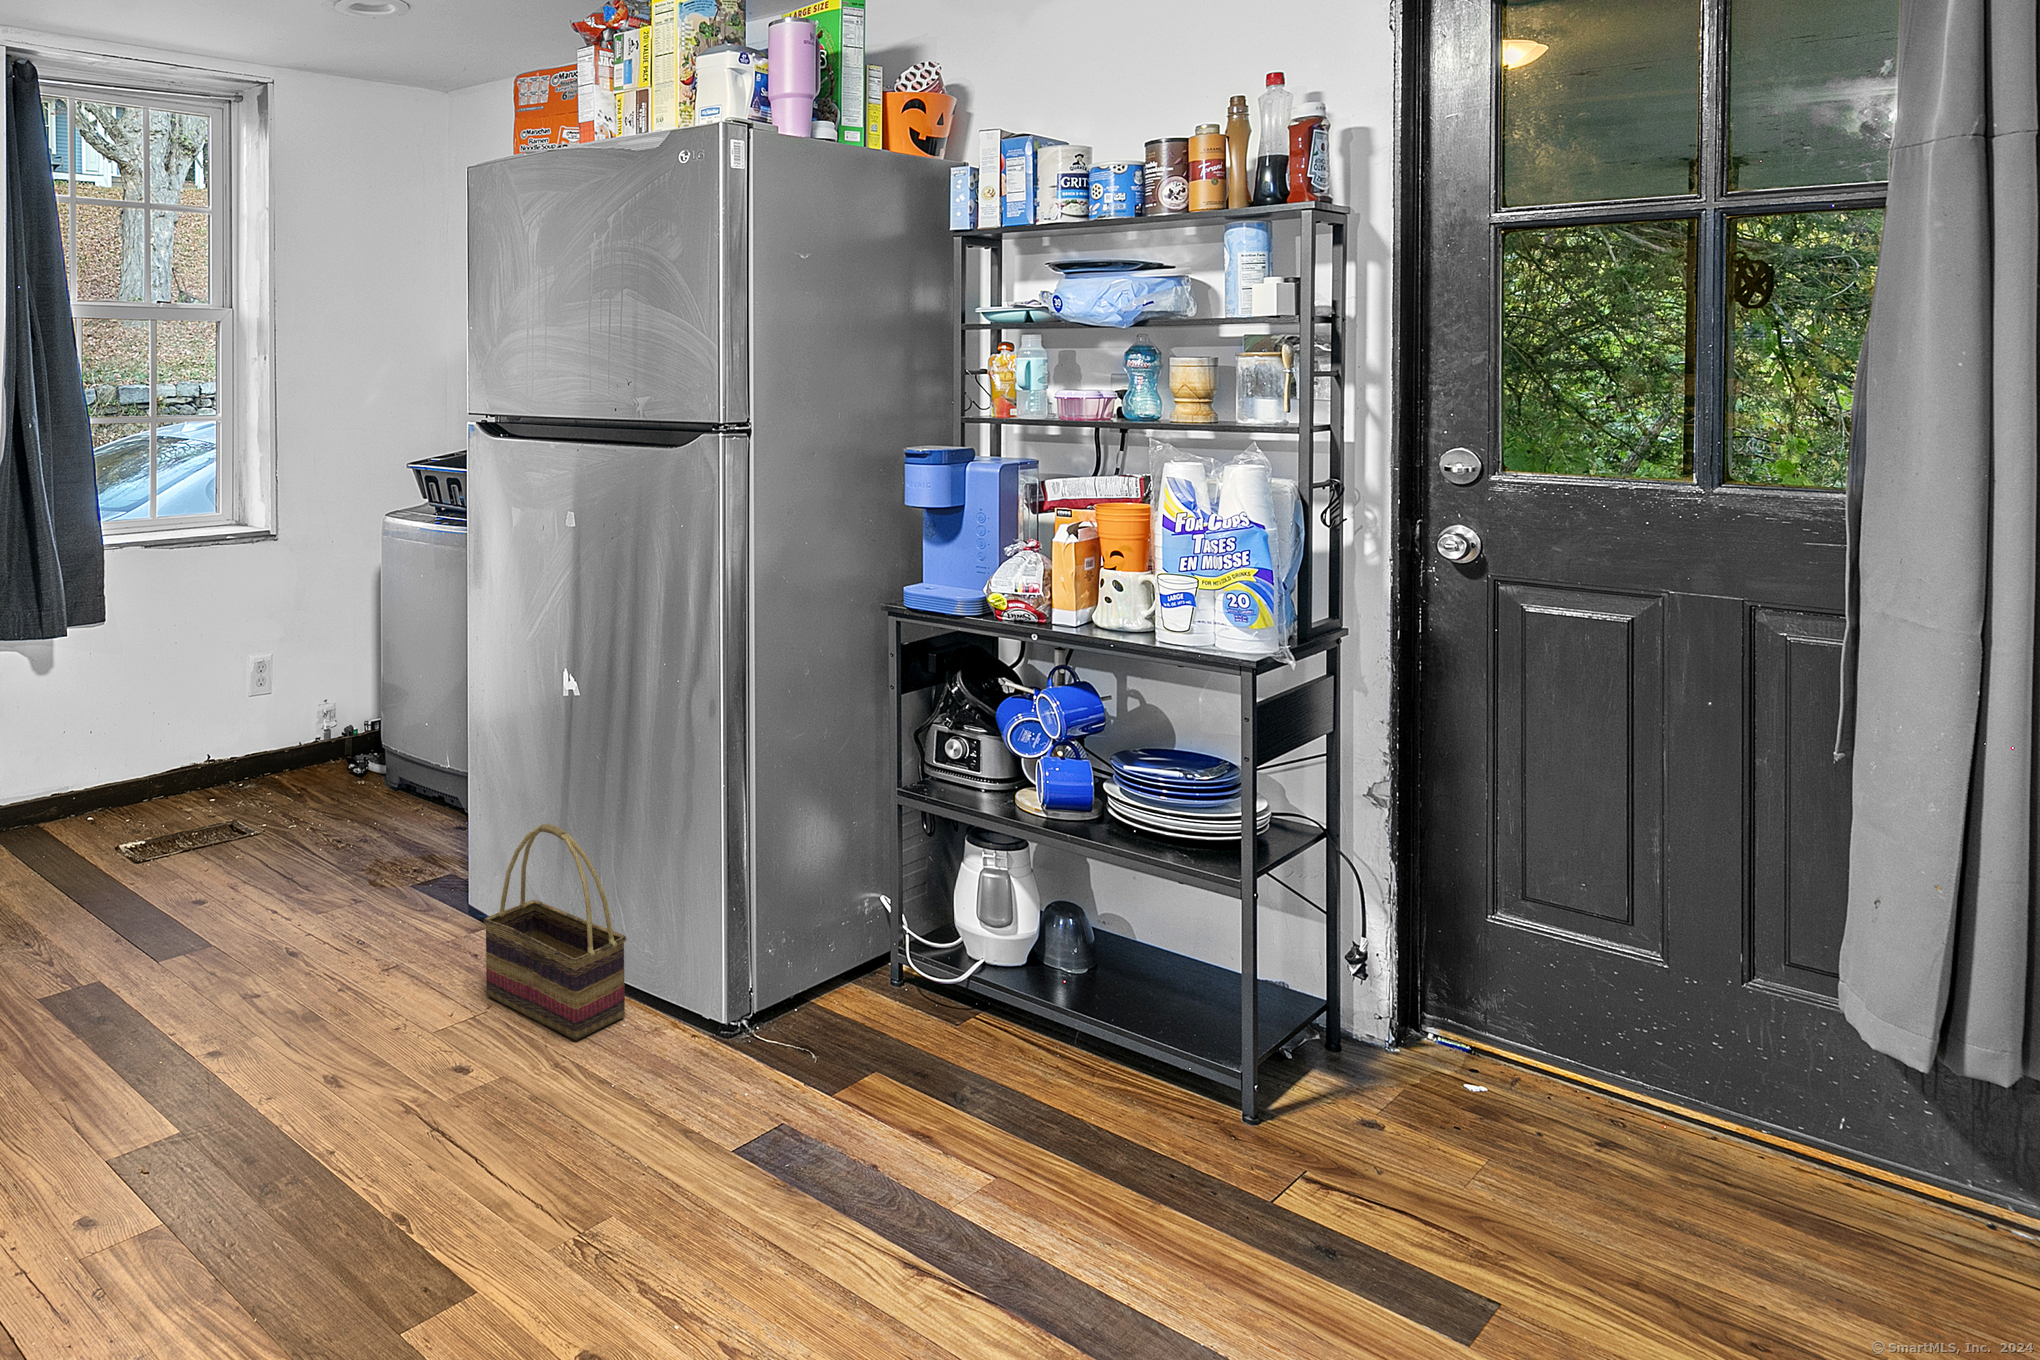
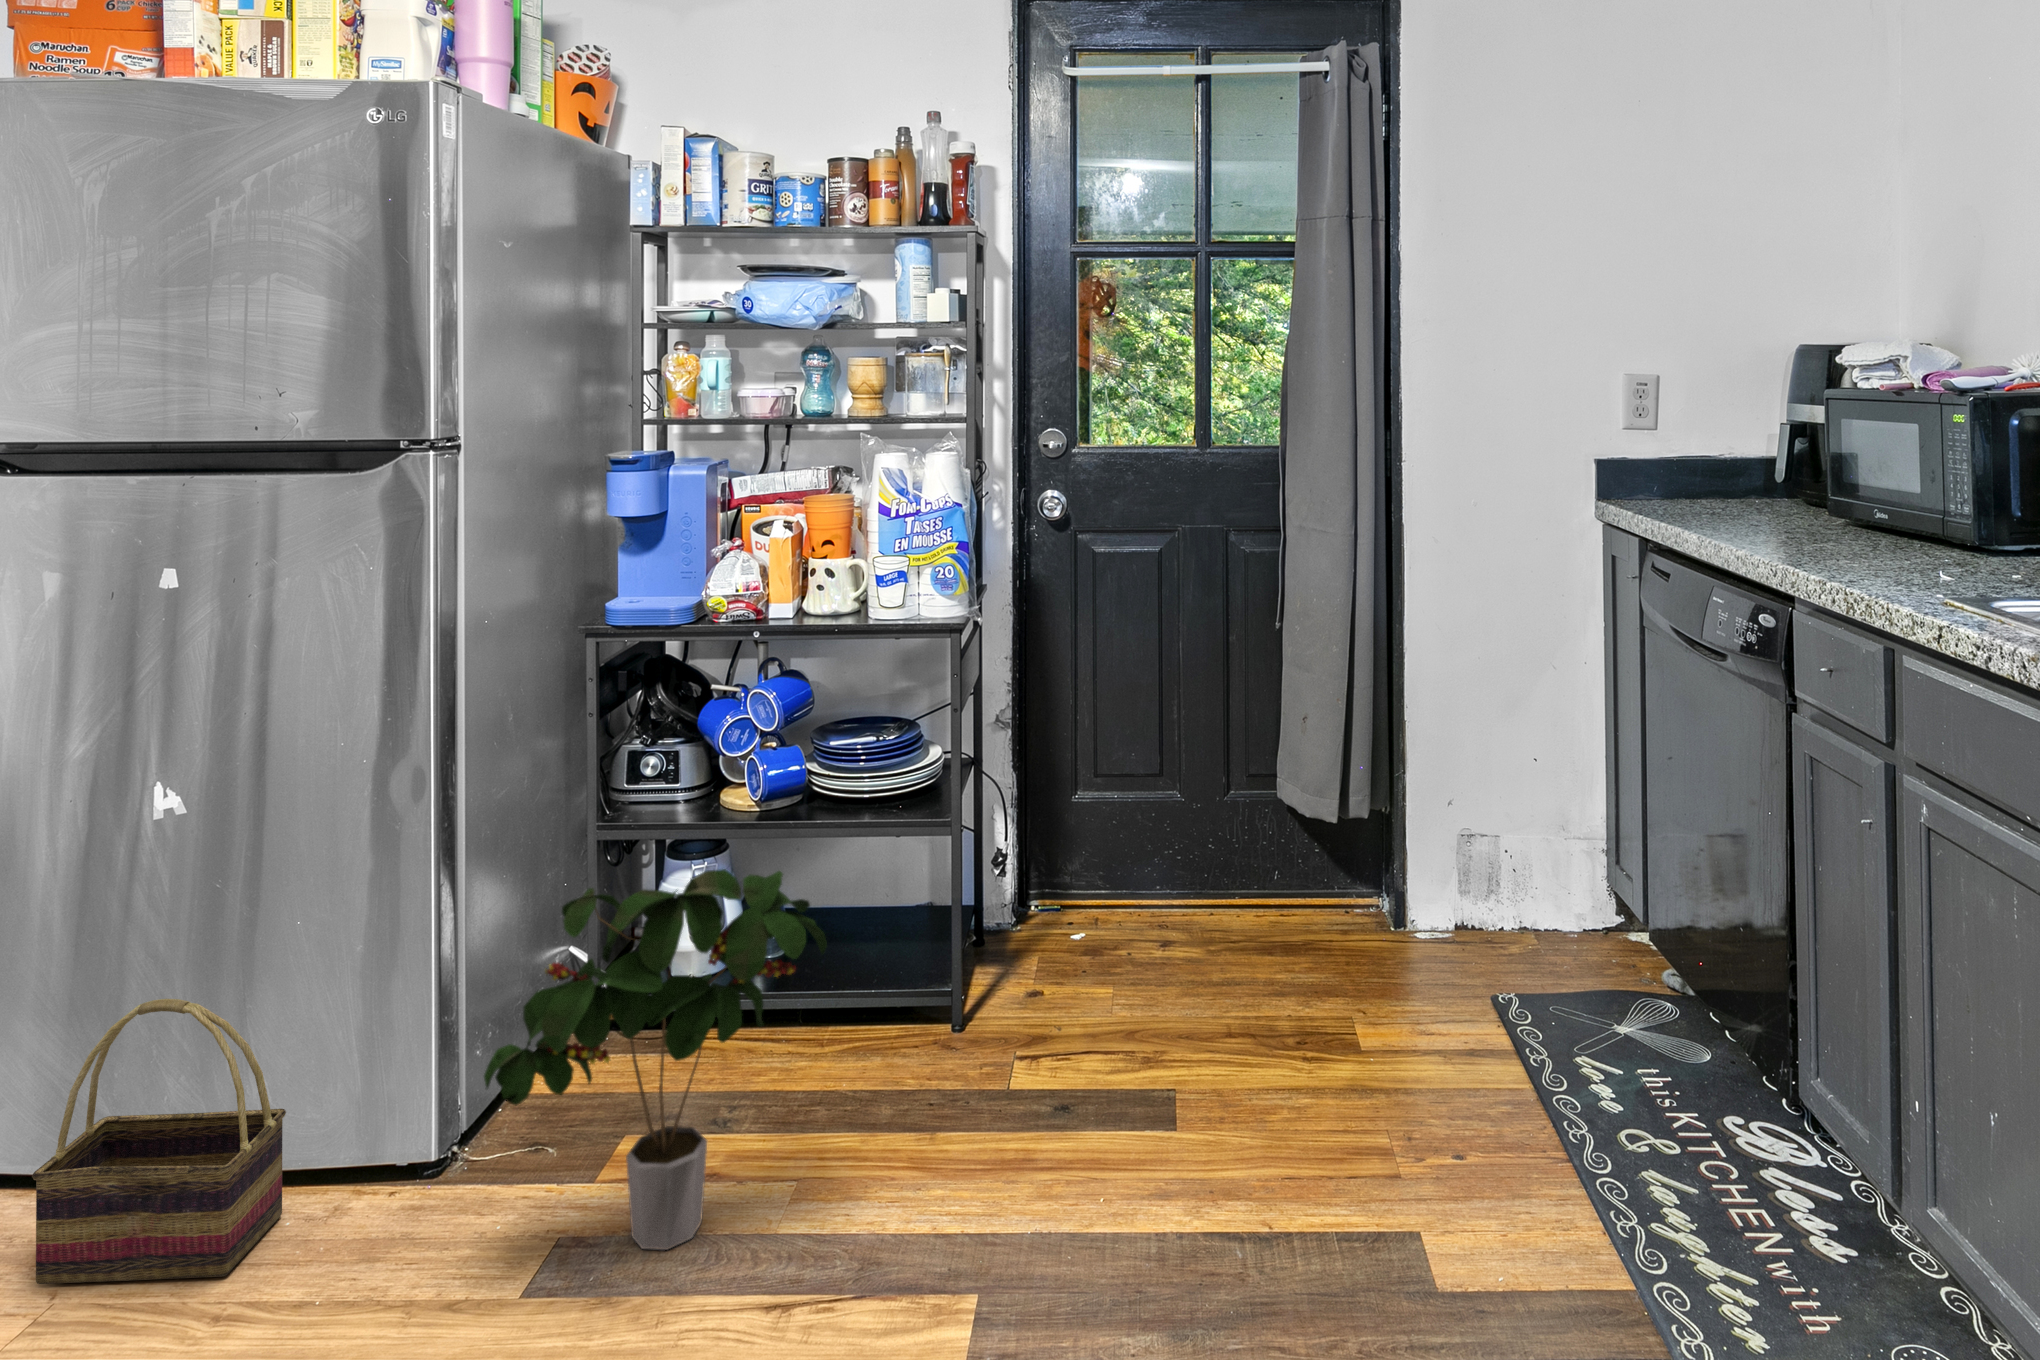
potted plant: none [720,829,1013,1177] -> present [484,869,827,1250]

